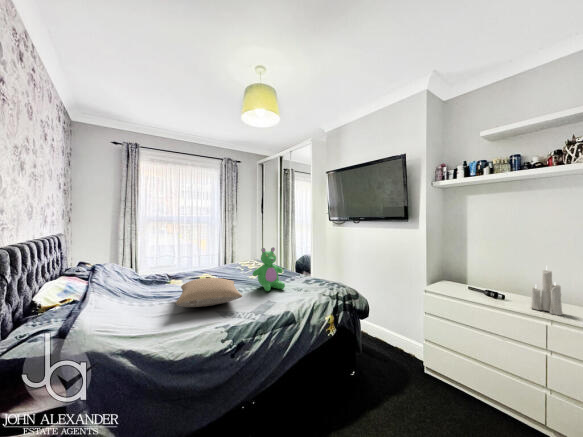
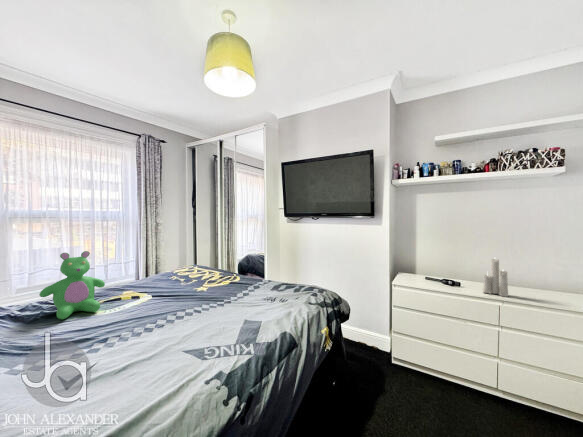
teddy bear: present [253,247,285,291] -> present [39,251,105,319]
pillow: present [176,278,242,307] -> none [109,297,227,356]

